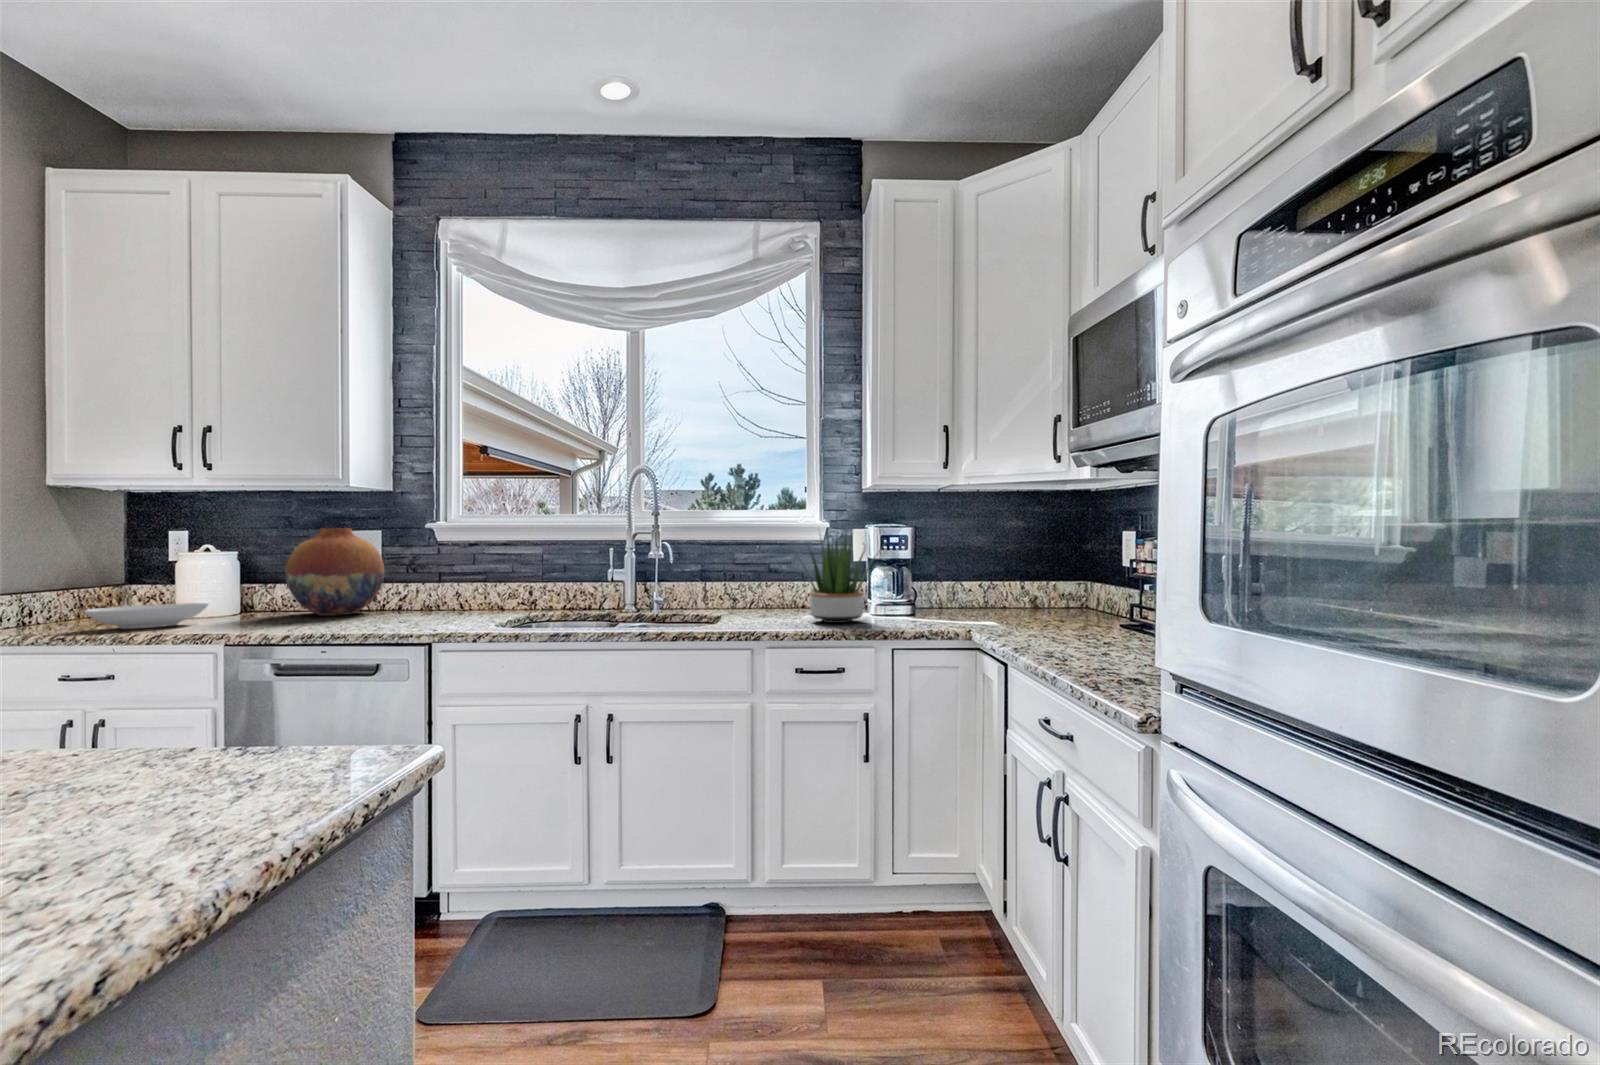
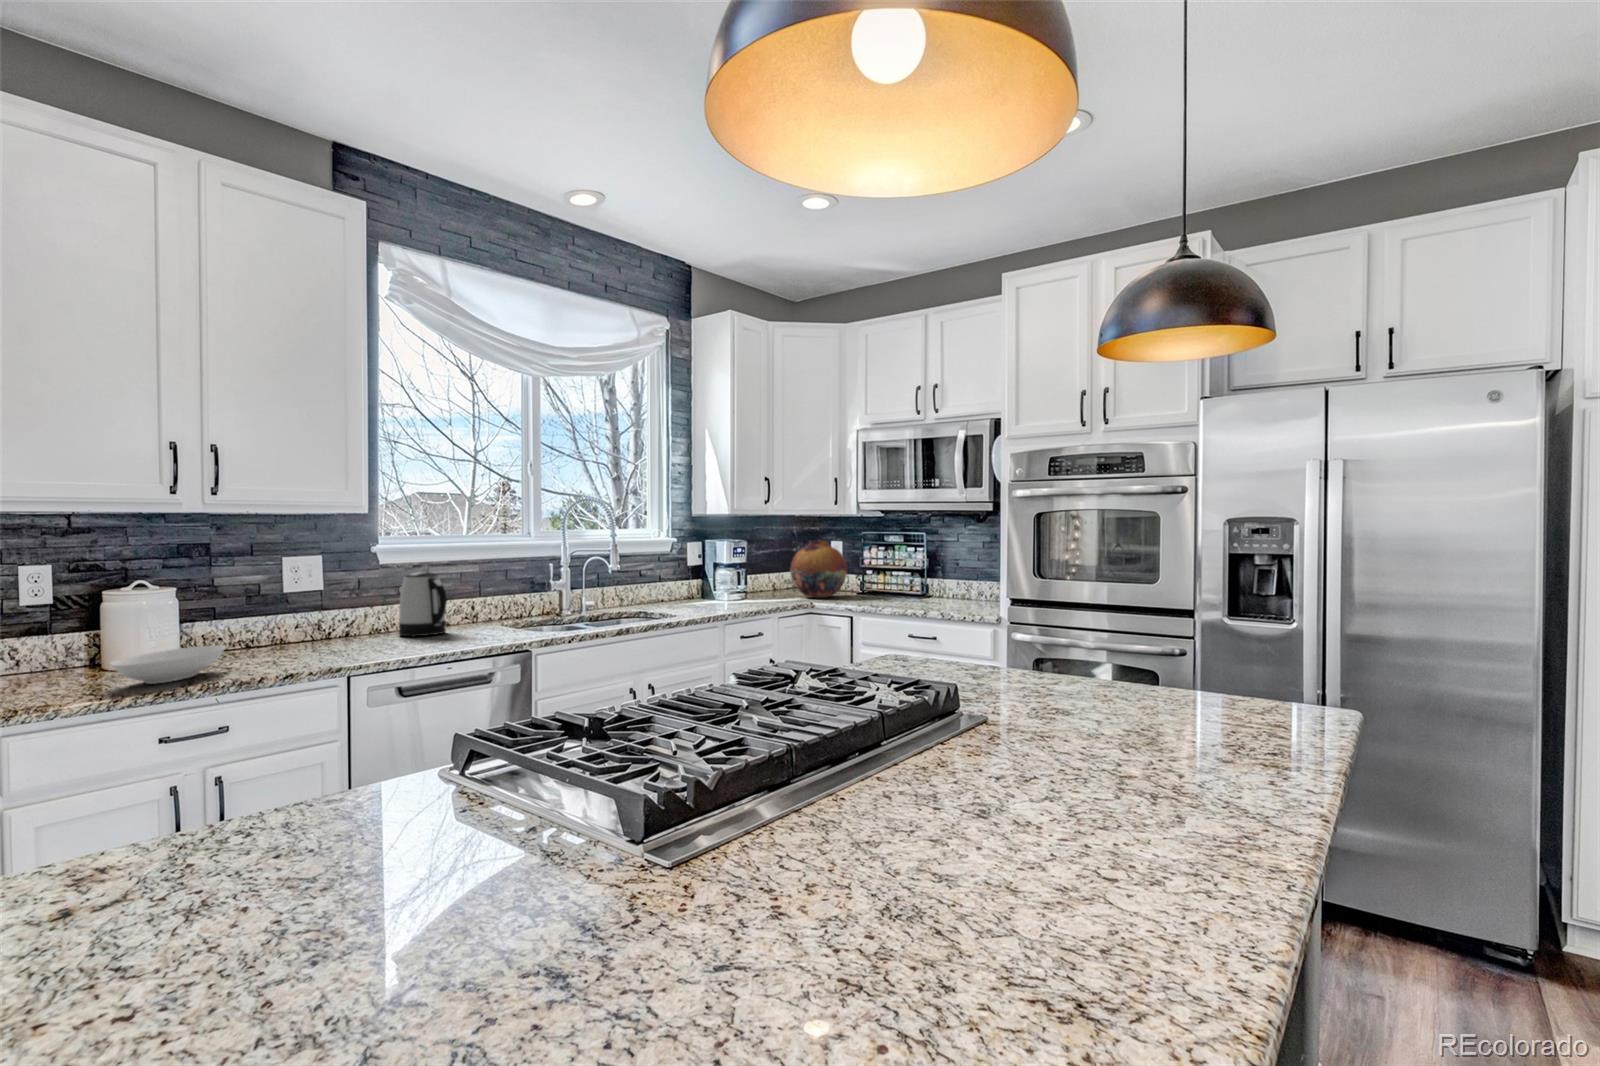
vase: present [285,528,385,616] -> present [790,541,847,598]
potted plant: present [792,534,880,623] -> none [704,543,757,607]
kettle: none [423,551,470,616] -> present [399,572,447,637]

